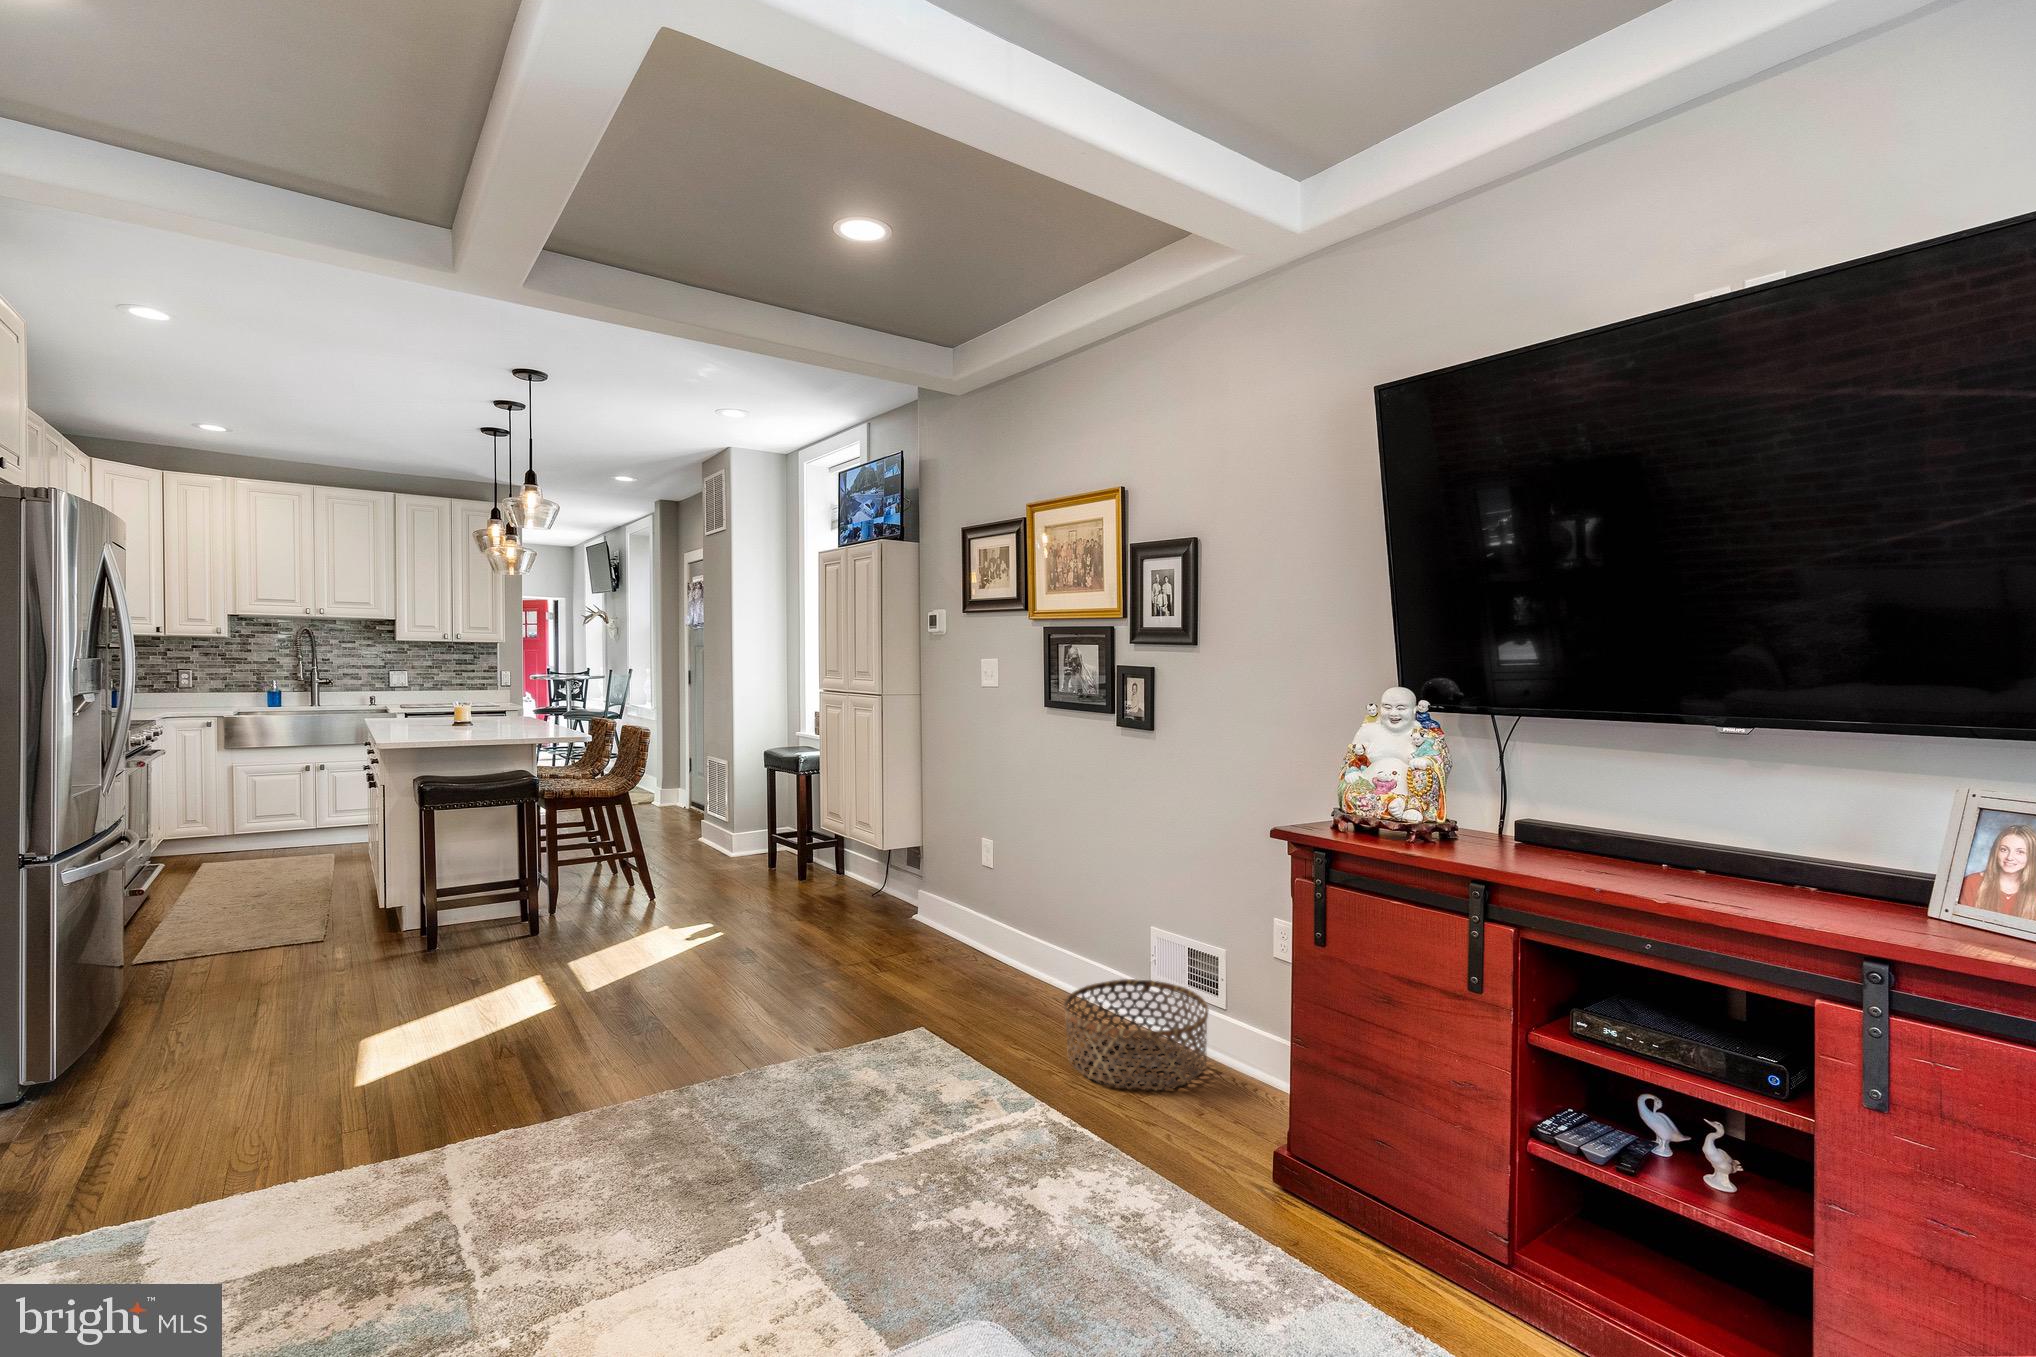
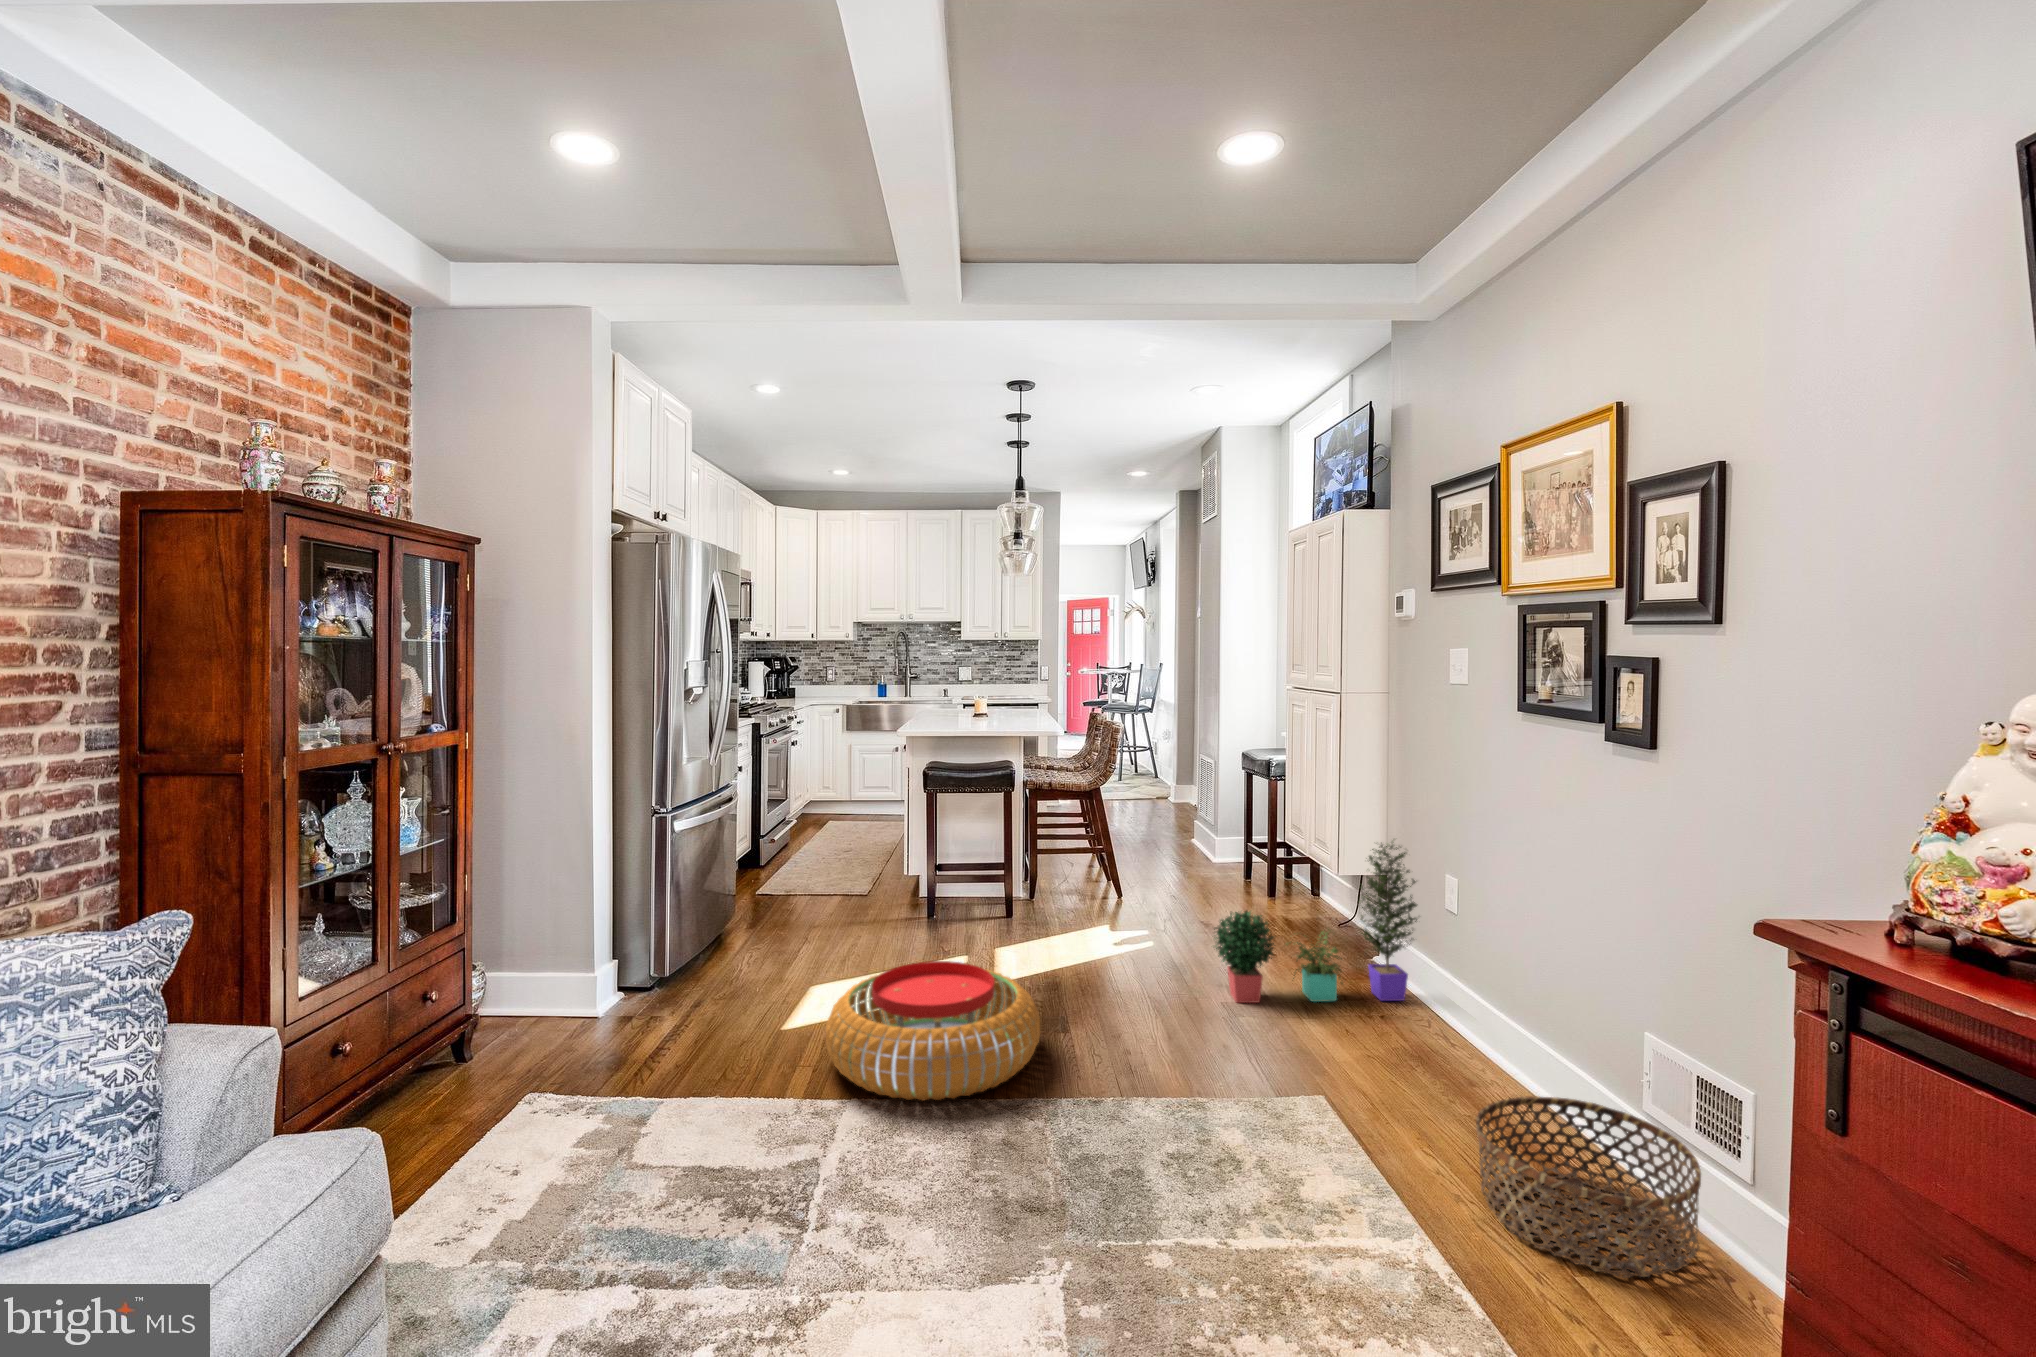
potted plant: none [795,807,972,976] -> present [1214,841,1417,1003]
pouf: none [385,981,656,1138] -> present [826,961,1040,1100]

